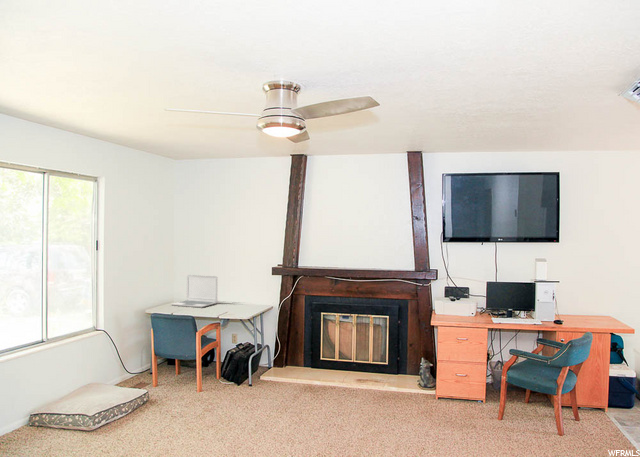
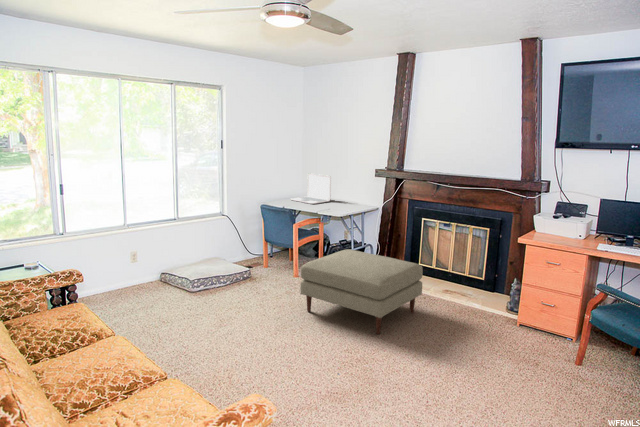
ottoman: none [236,352,356,441] -> present [300,249,423,334]

